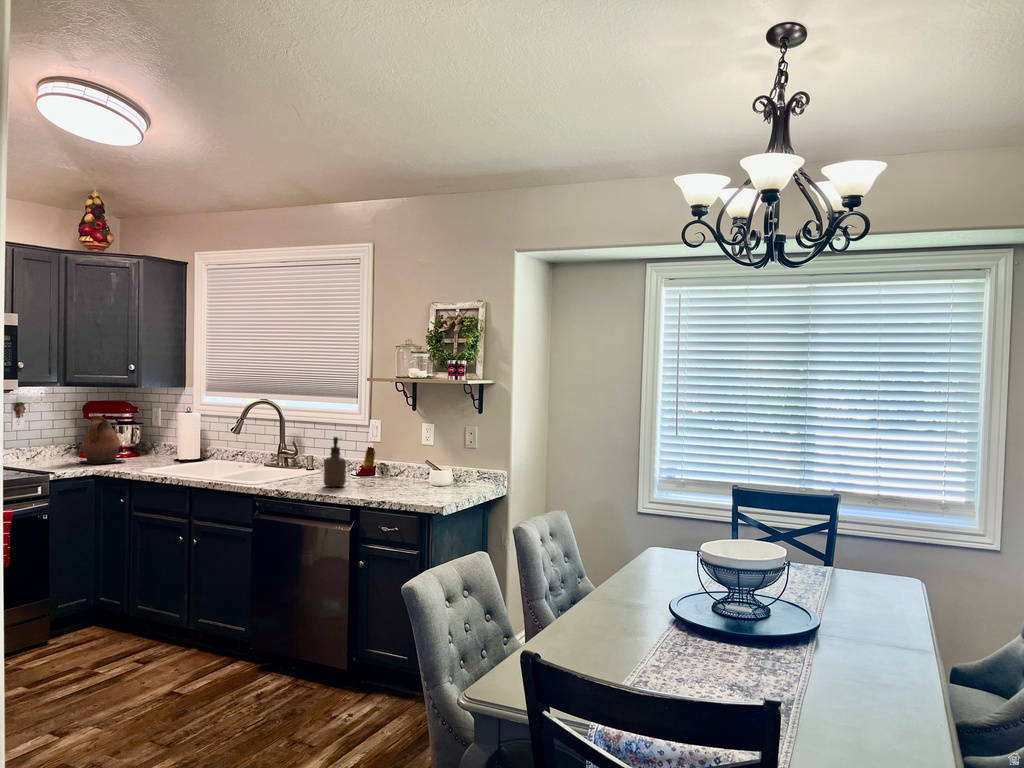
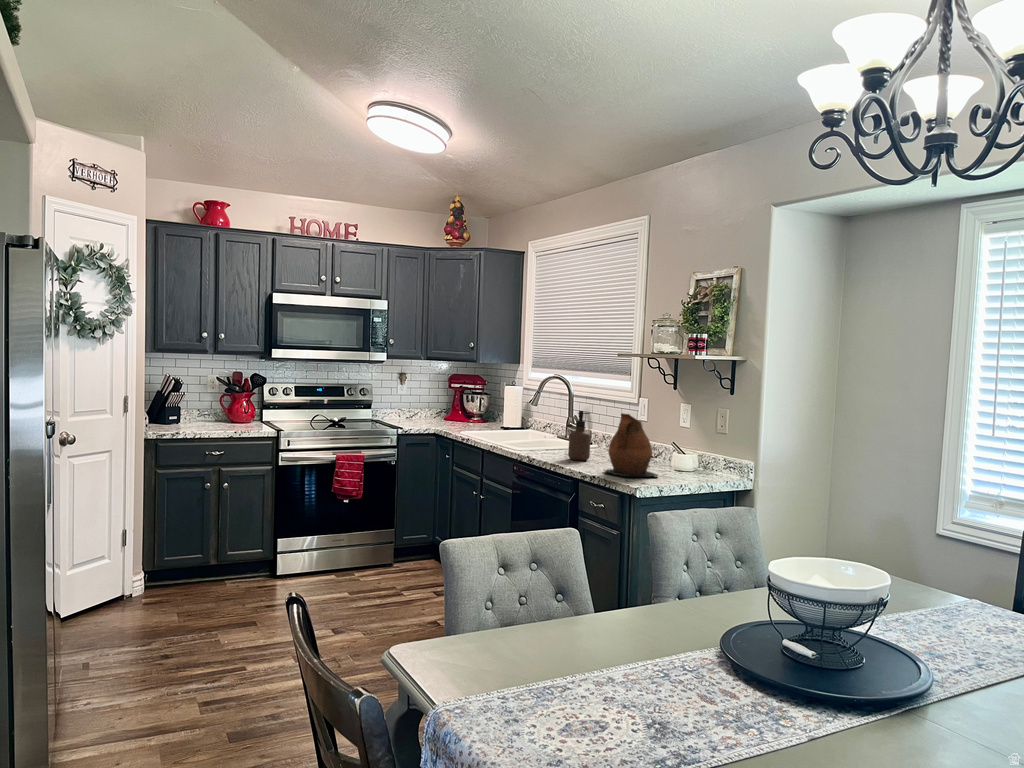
ceramic pitcher: present [79,416,126,464] -> present [604,413,658,476]

